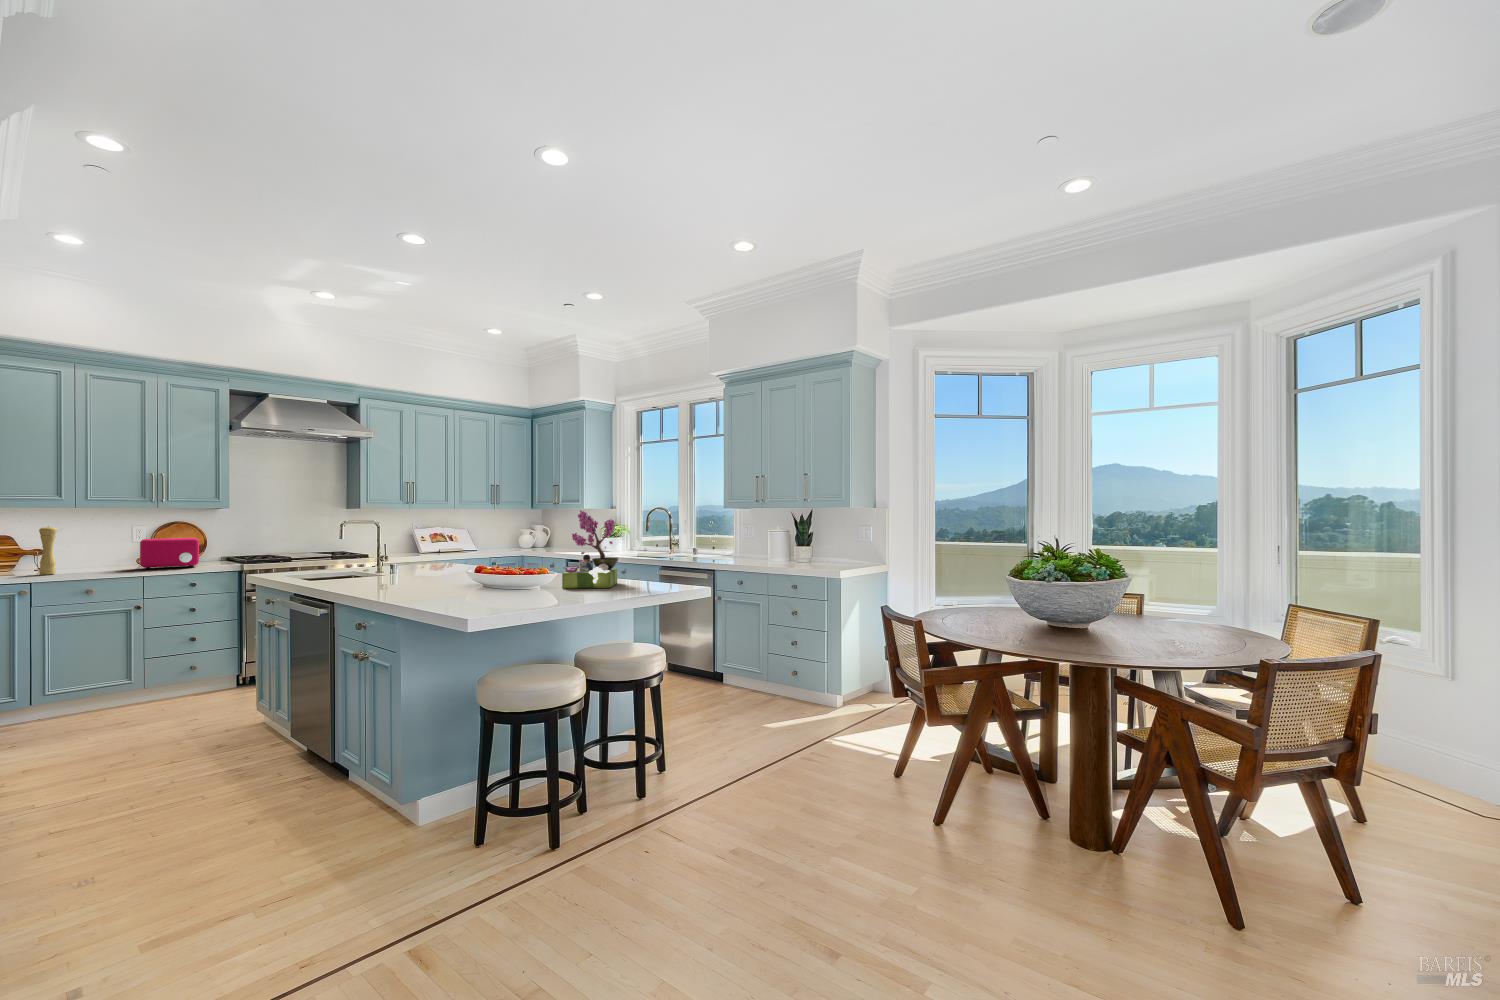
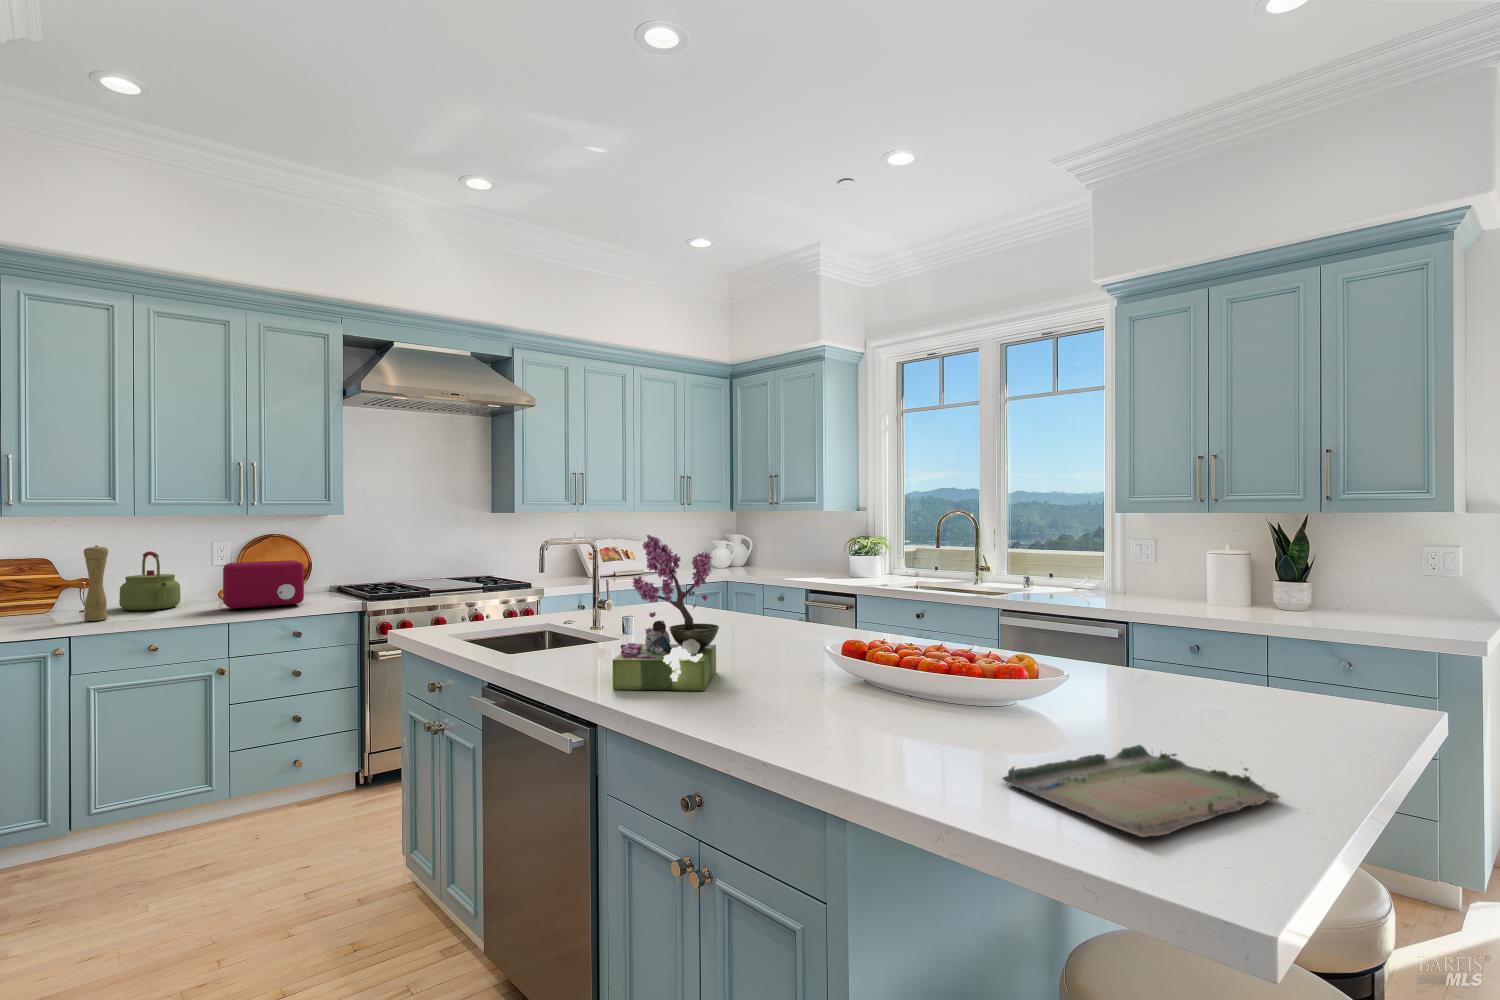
flower arrangement: present [562,510,619,588] -> present [613,535,719,691]
kettle: none [64,532,109,570] -> present [119,551,181,611]
tray: none [455,587,549,603] -> present [1003,745,1280,837]

